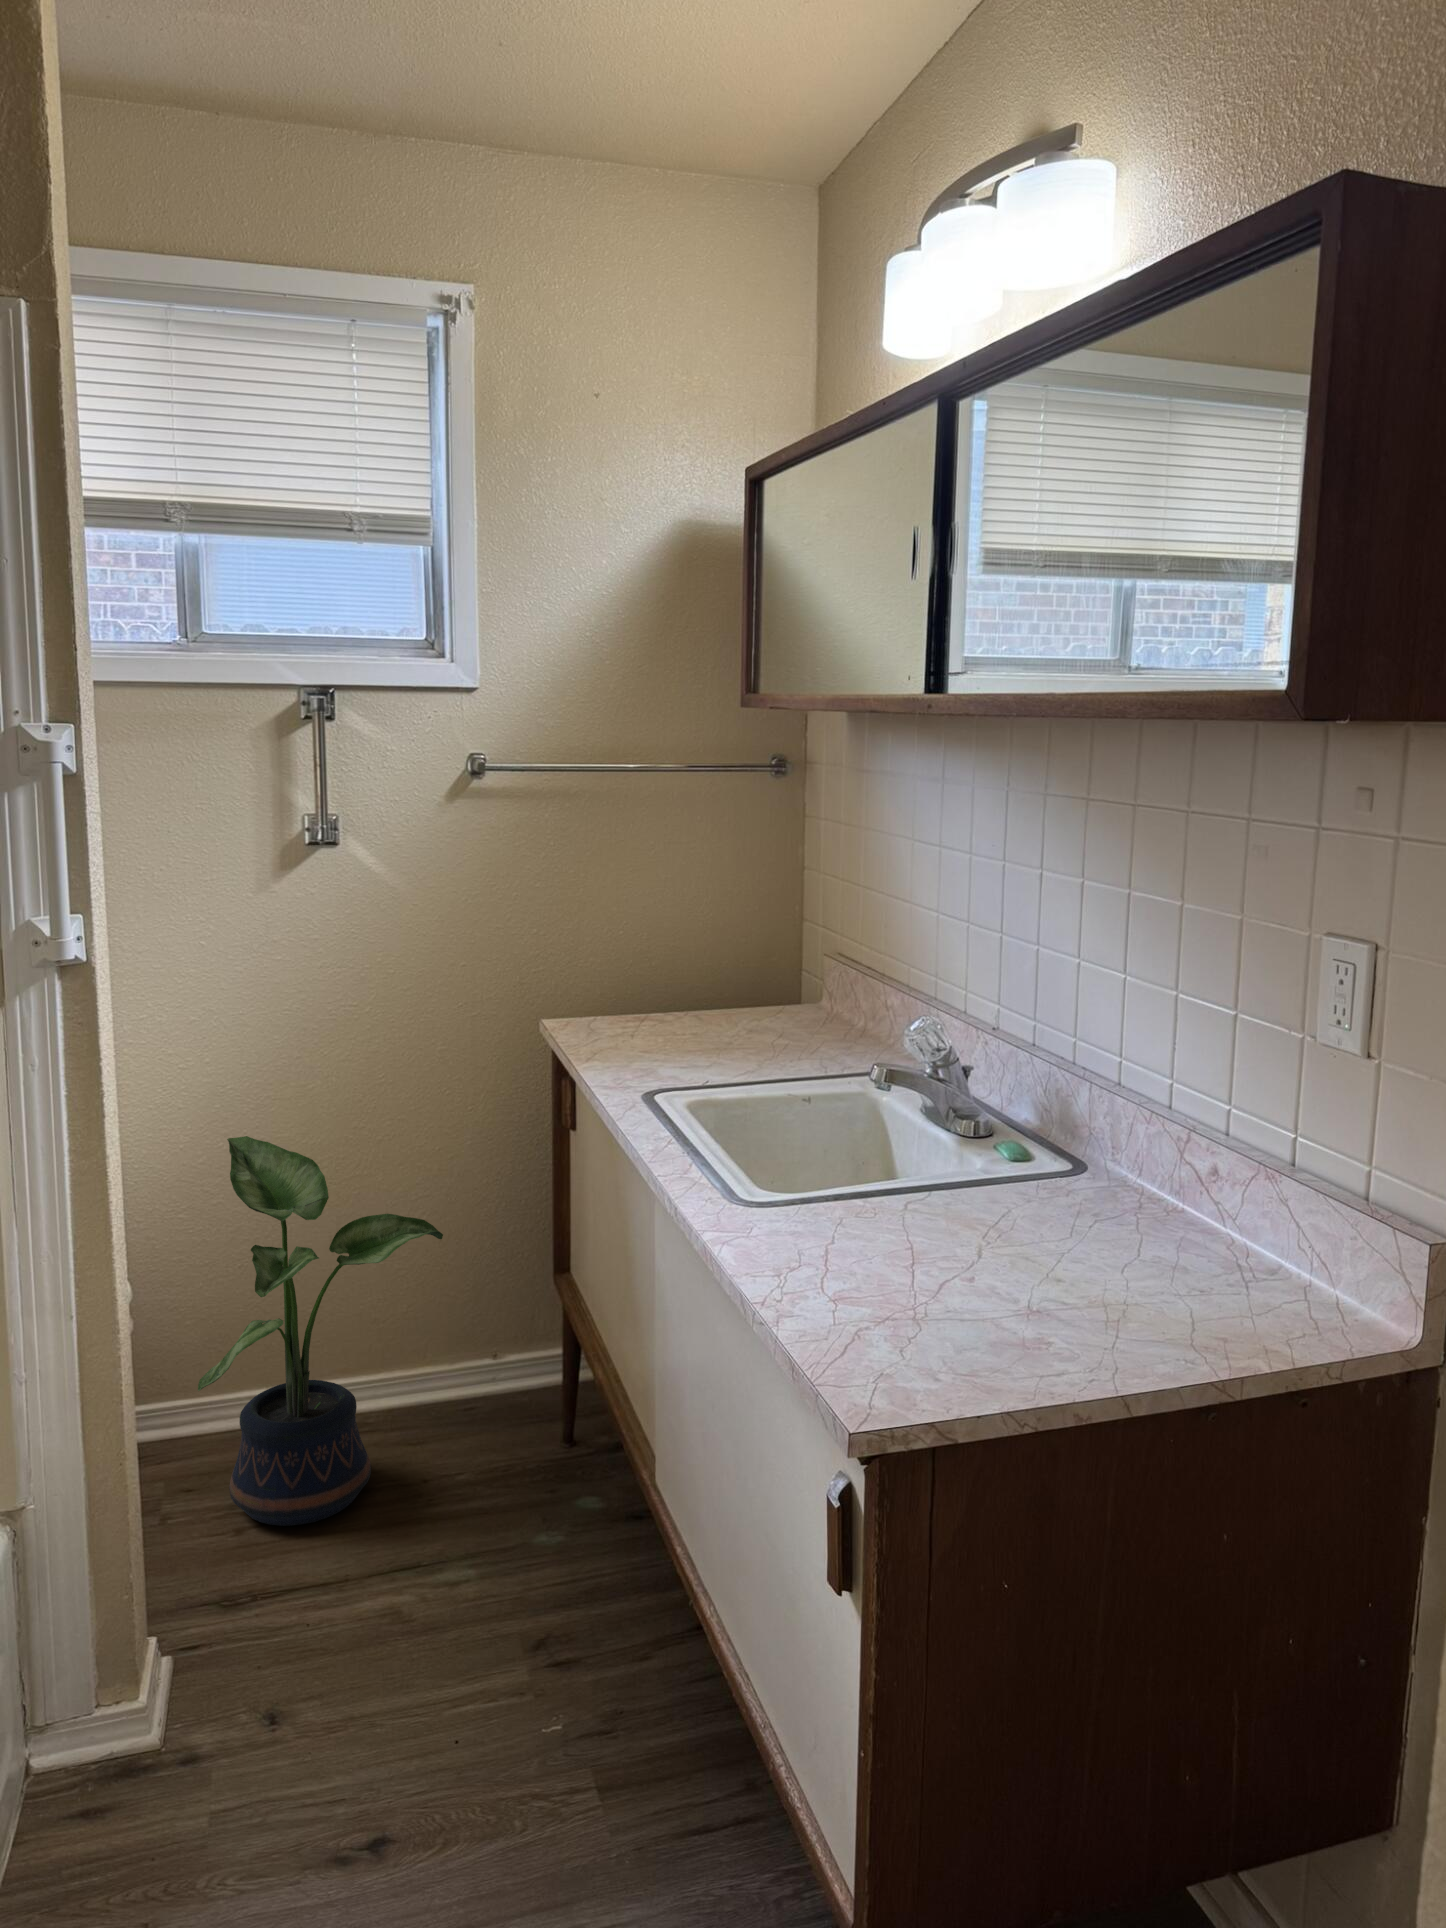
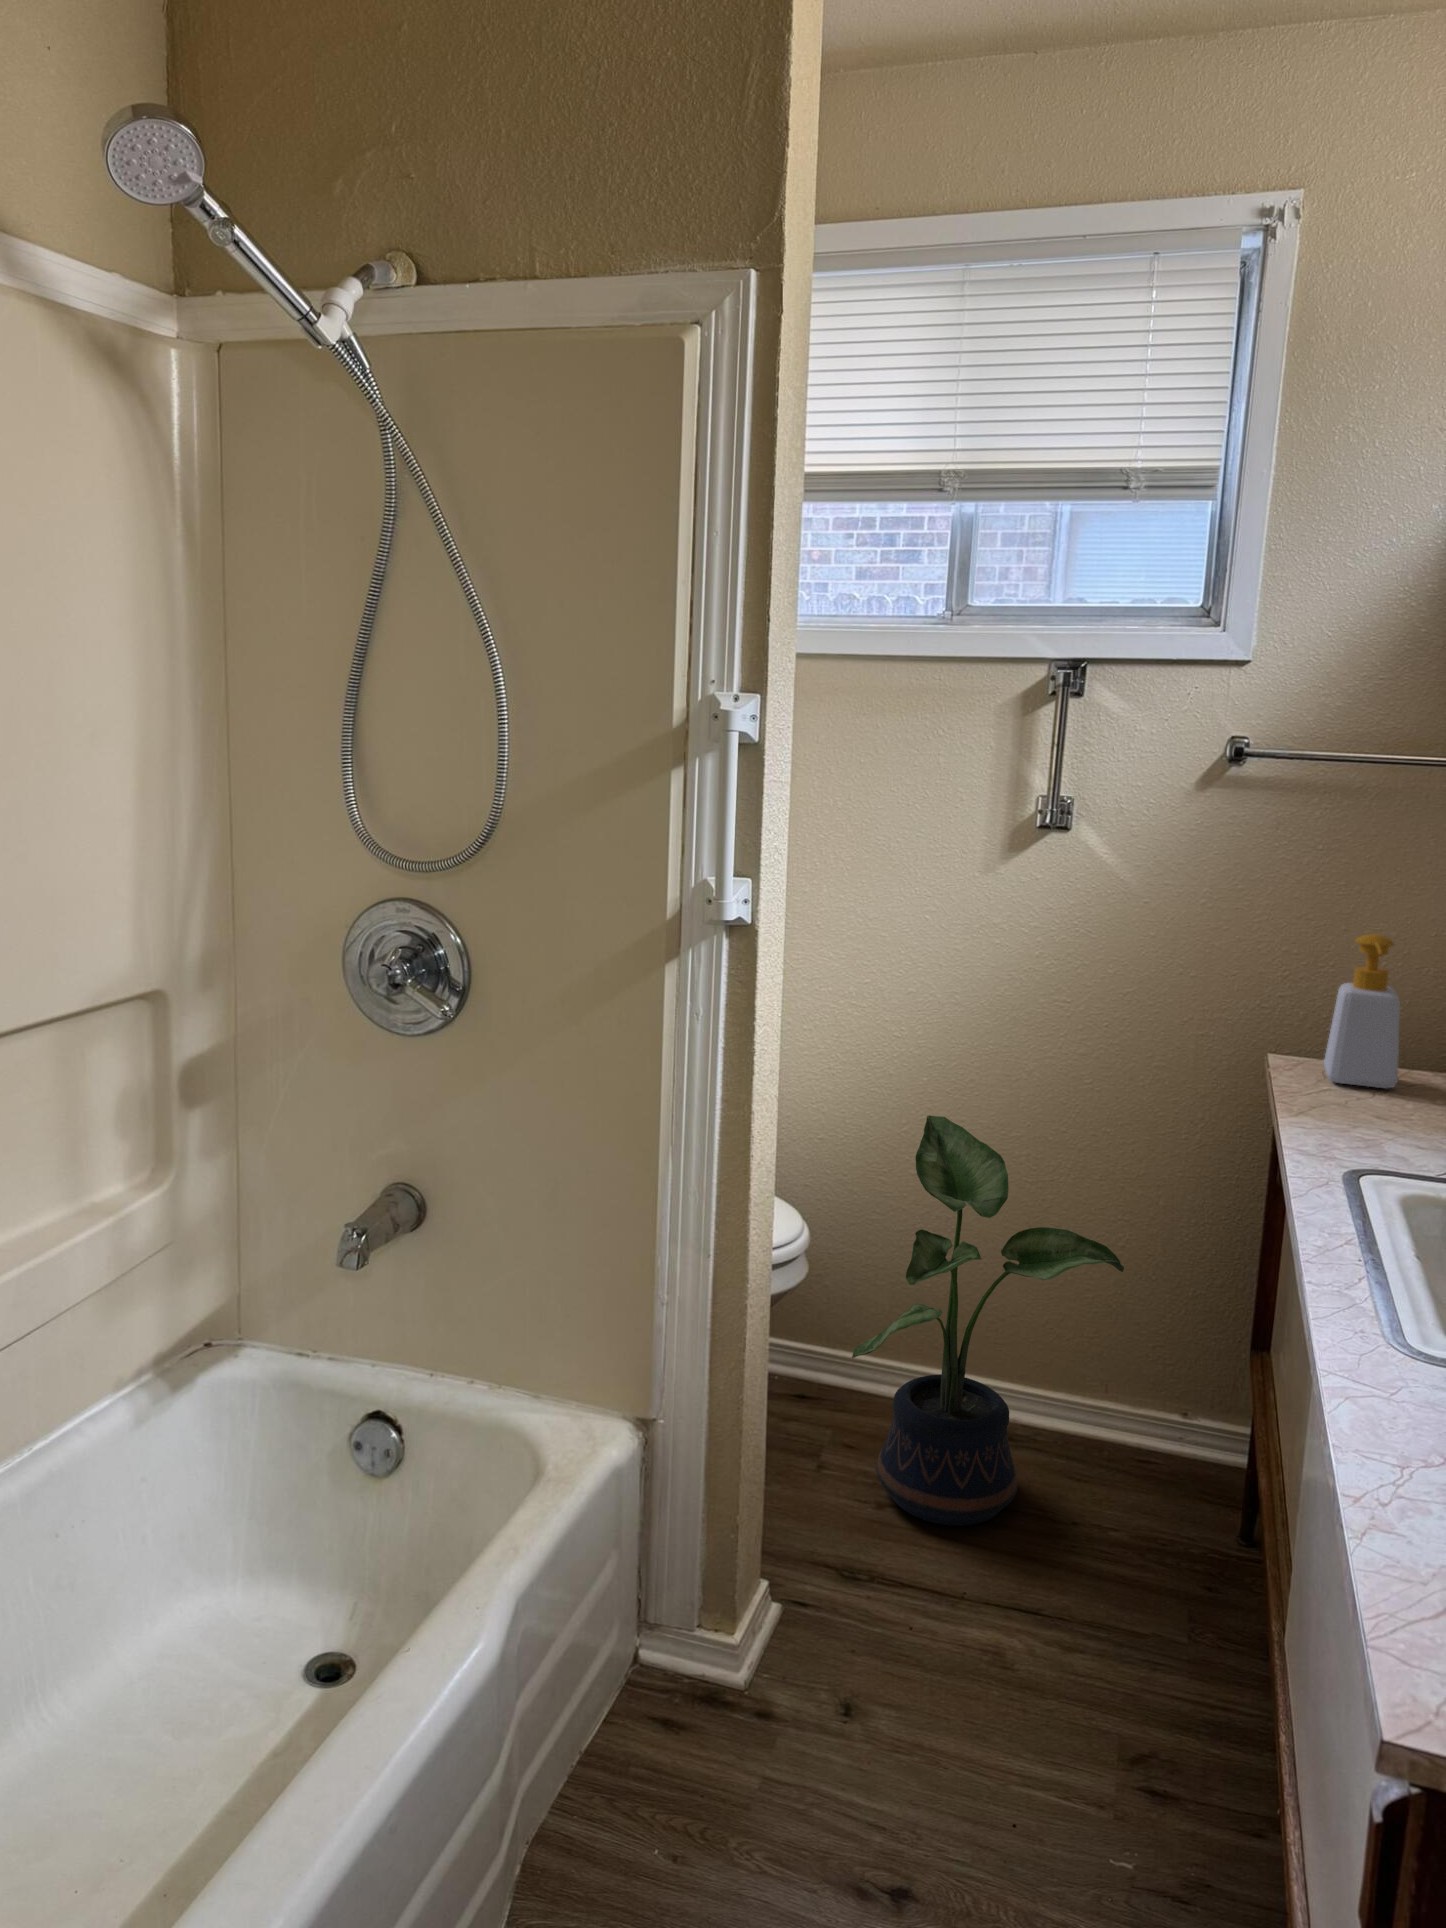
soap bottle: none [586,910,646,1036] -> present [1324,934,1400,1088]

